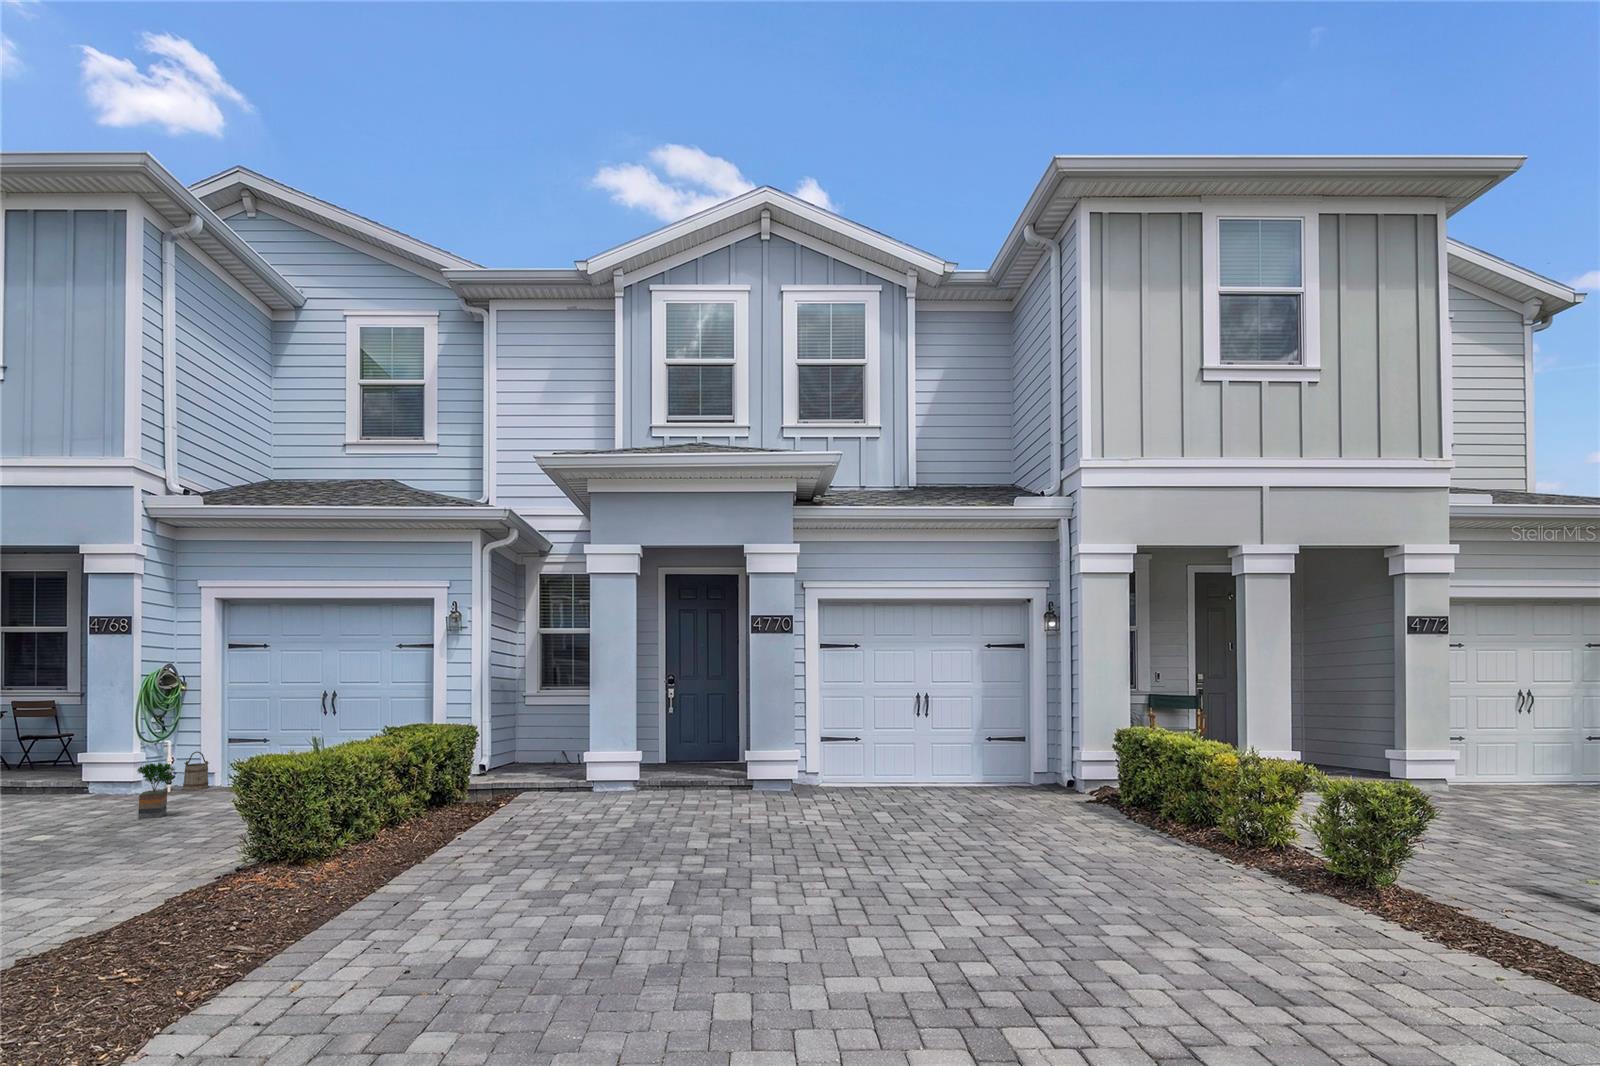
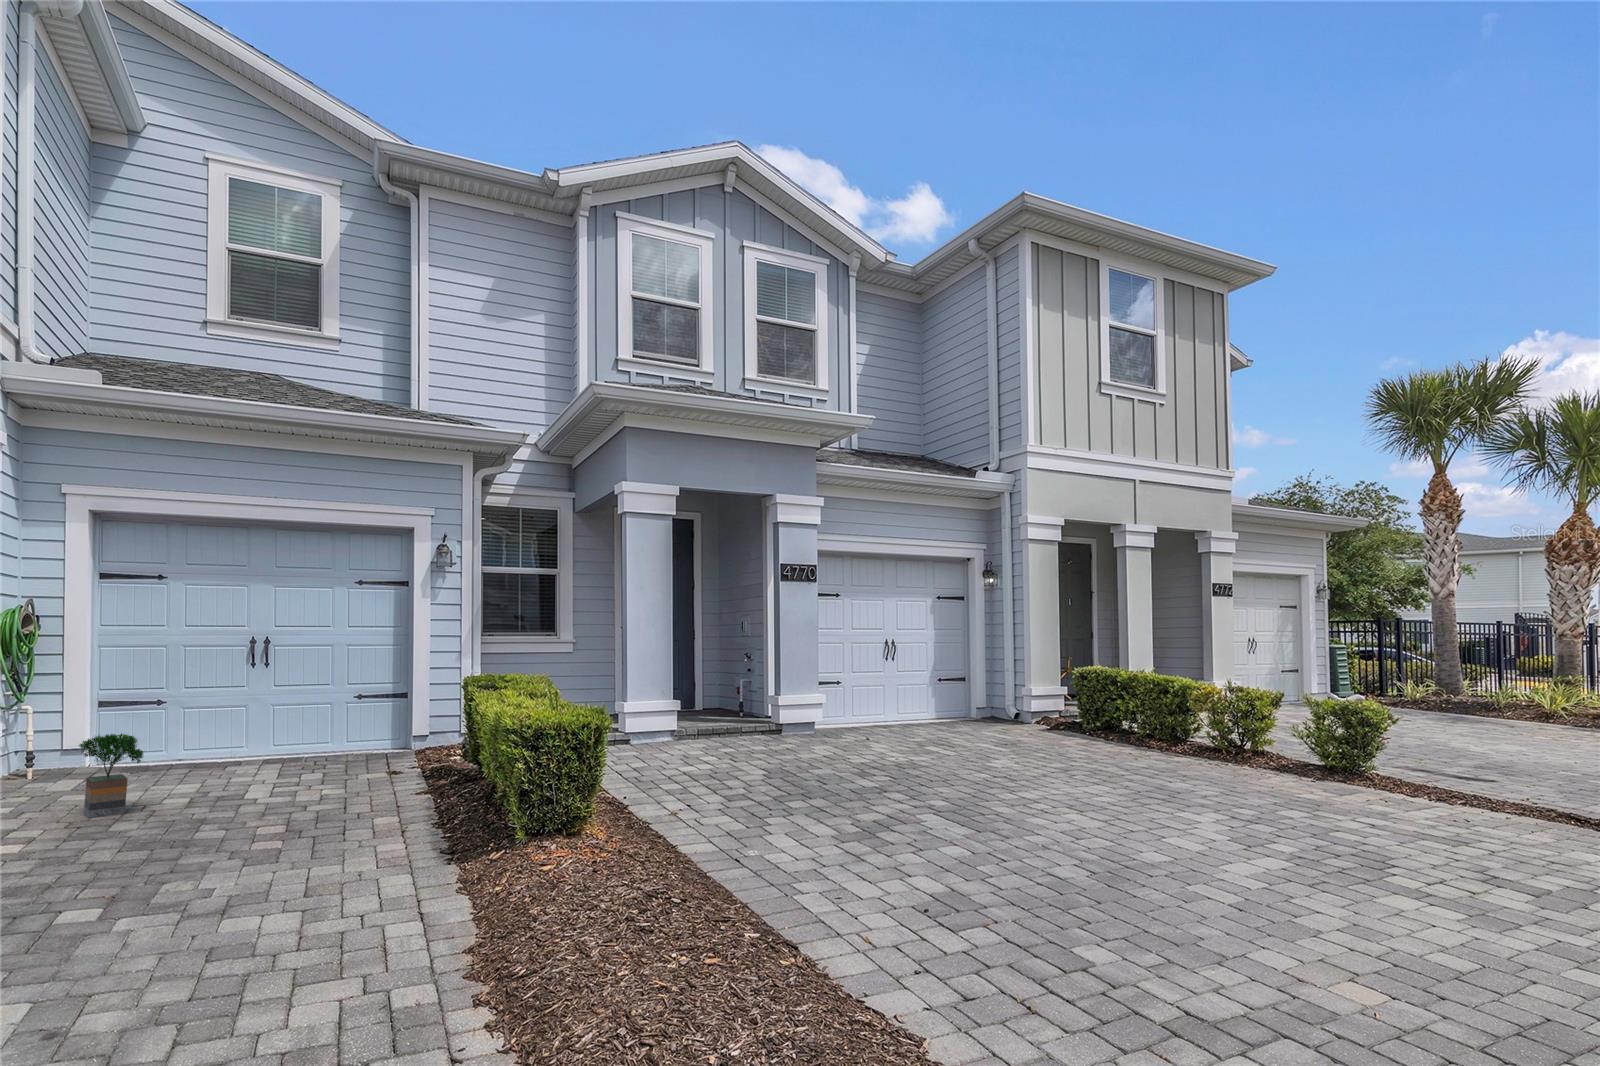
bucket: present [183,751,209,790] -> none [30,723,75,780]

